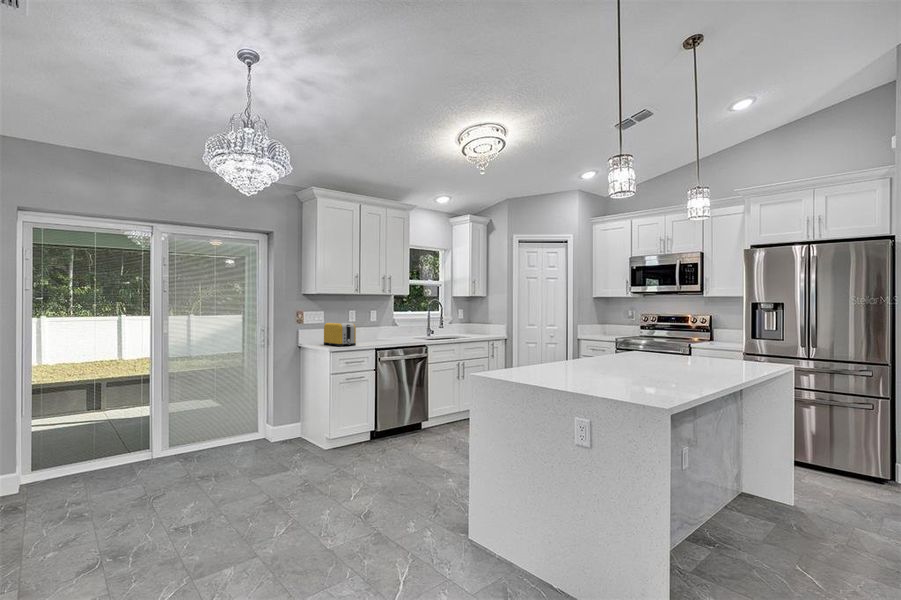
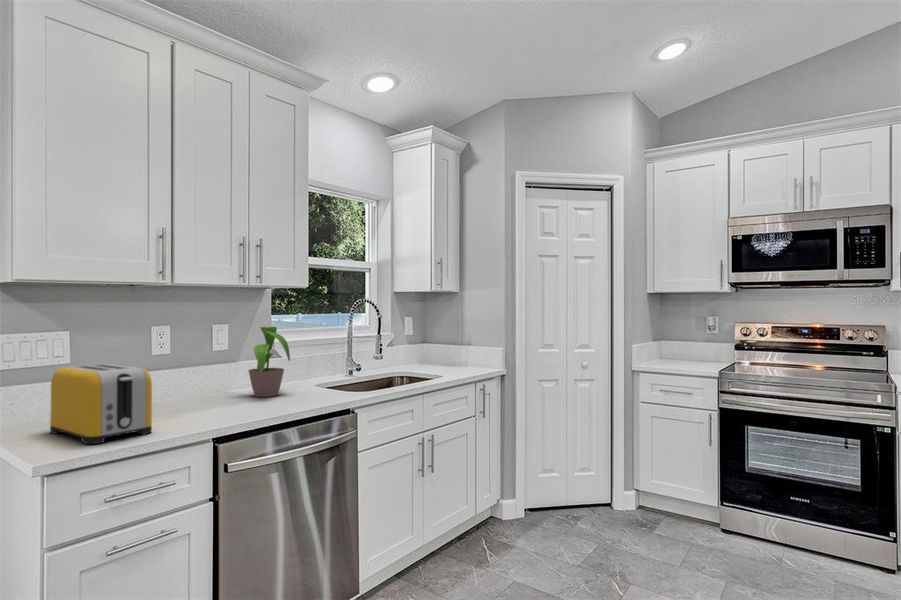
potted plant: none [380,311,404,340] -> present [249,327,290,397]

